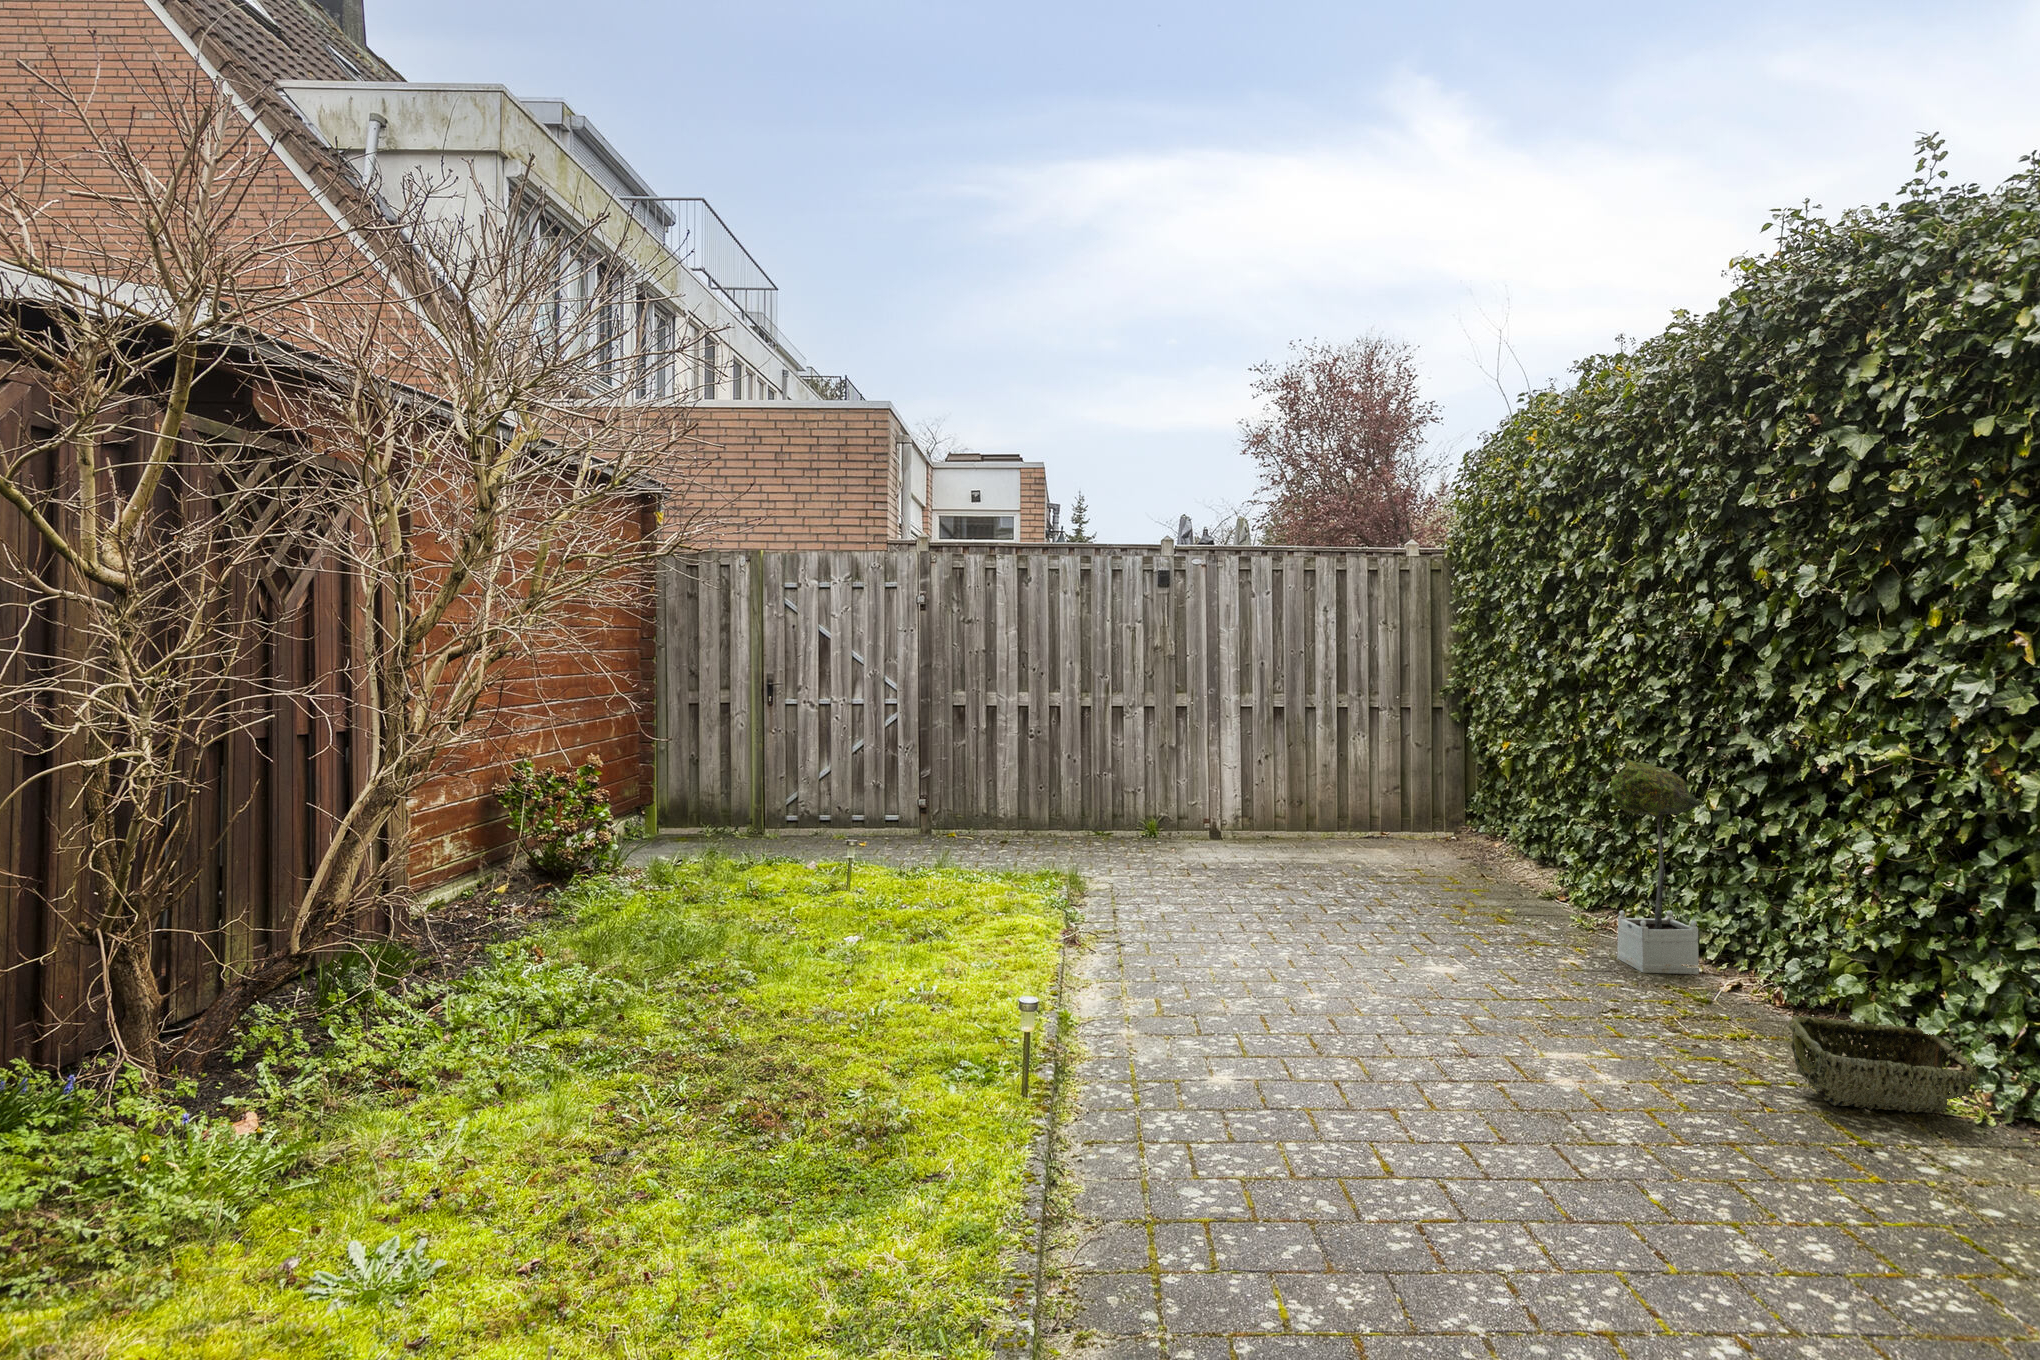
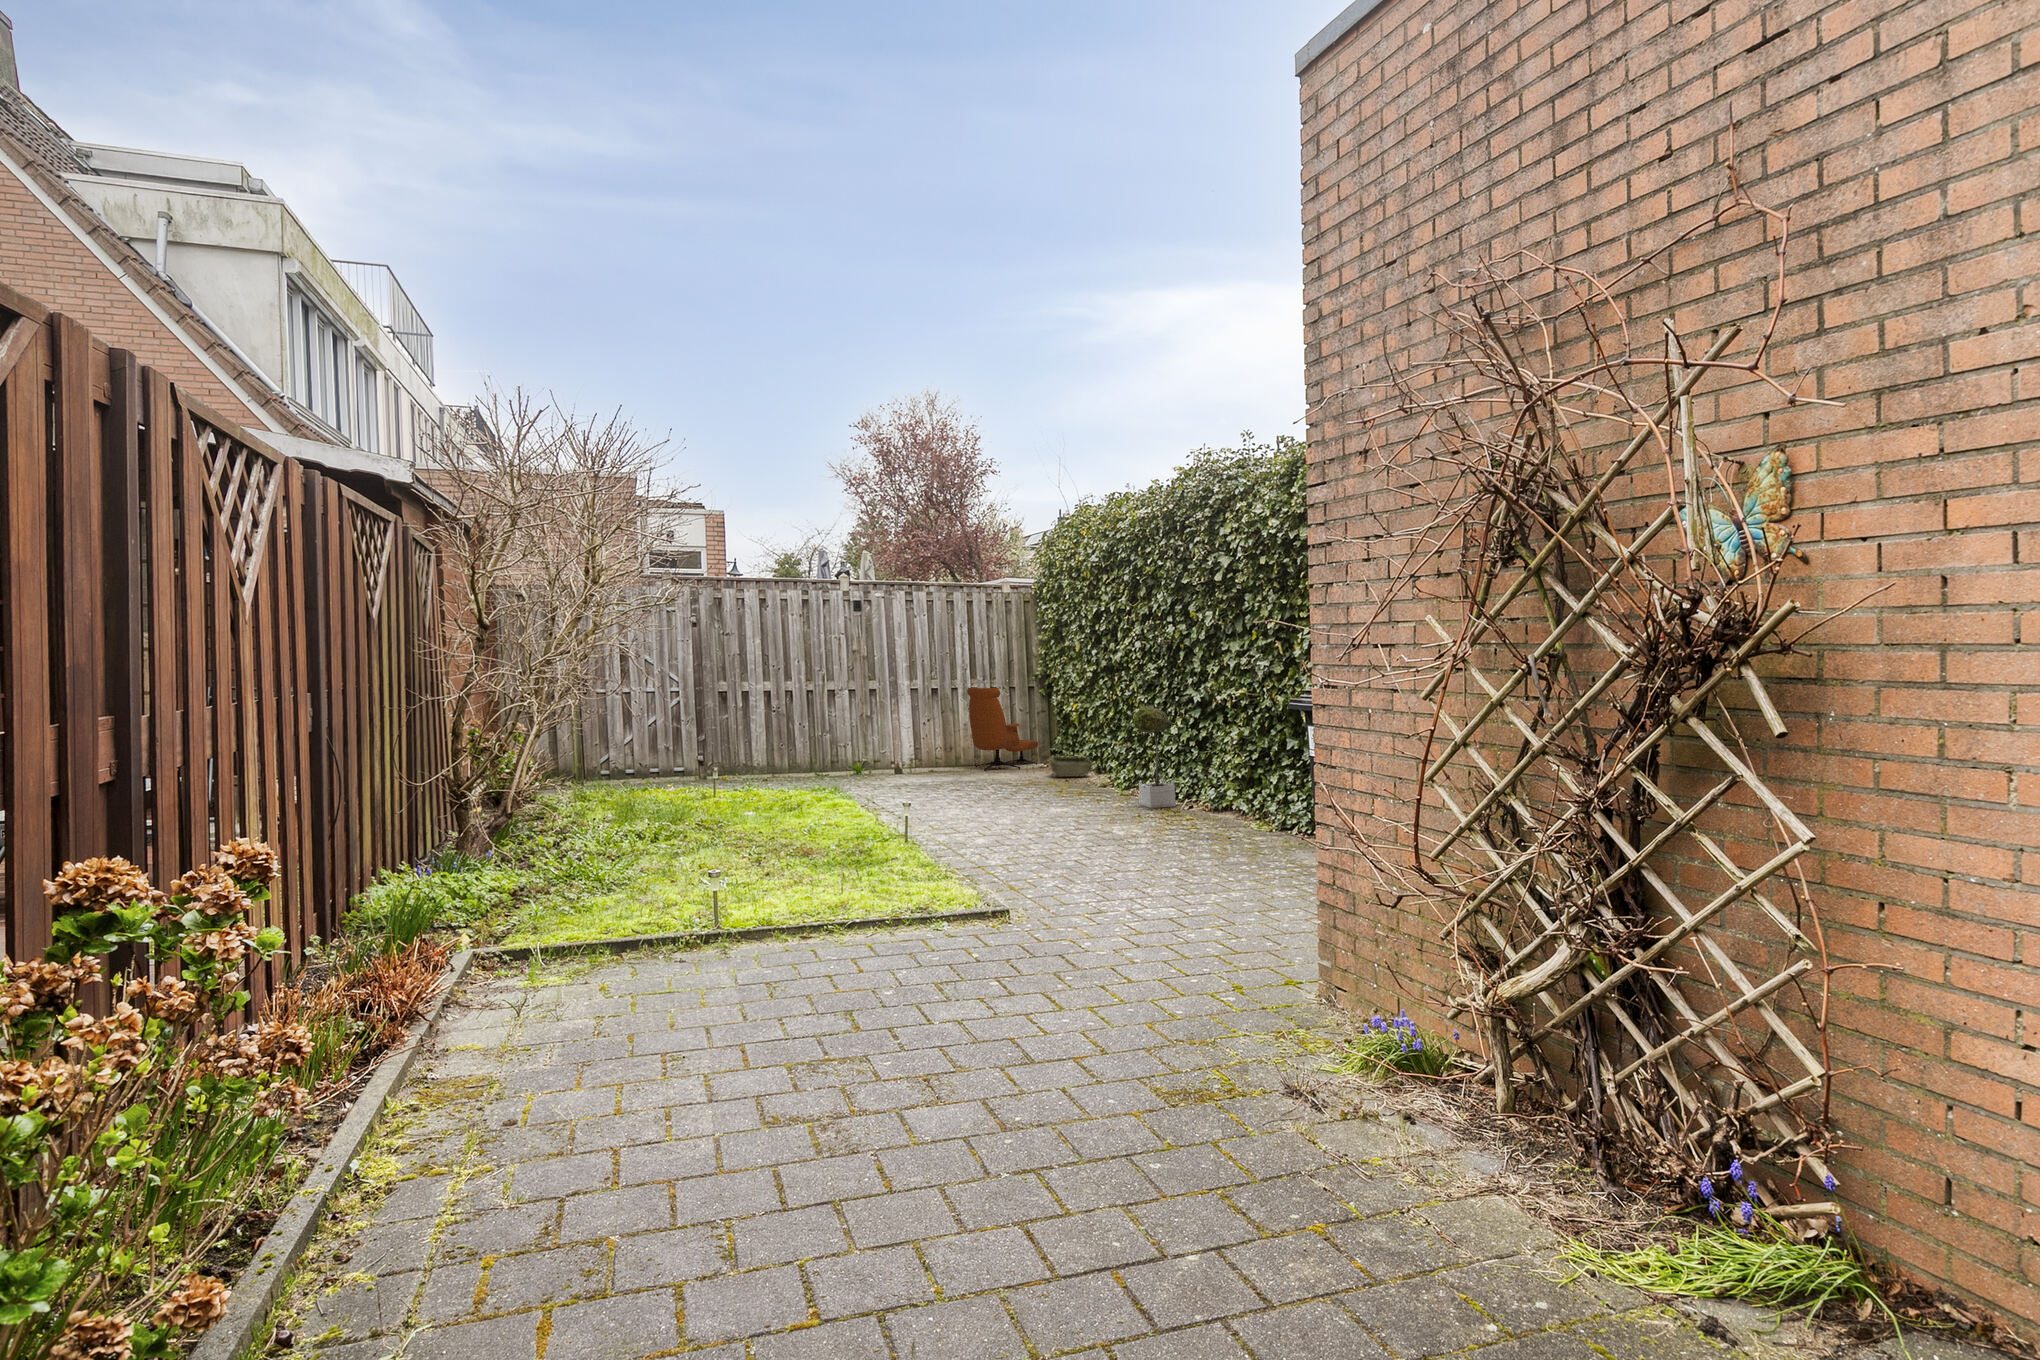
lounge chair: none [1326,703,1445,841] -> present [967,688,1038,771]
woven basket: present [1789,1016,1979,1113] -> present [1050,756,1092,777]

